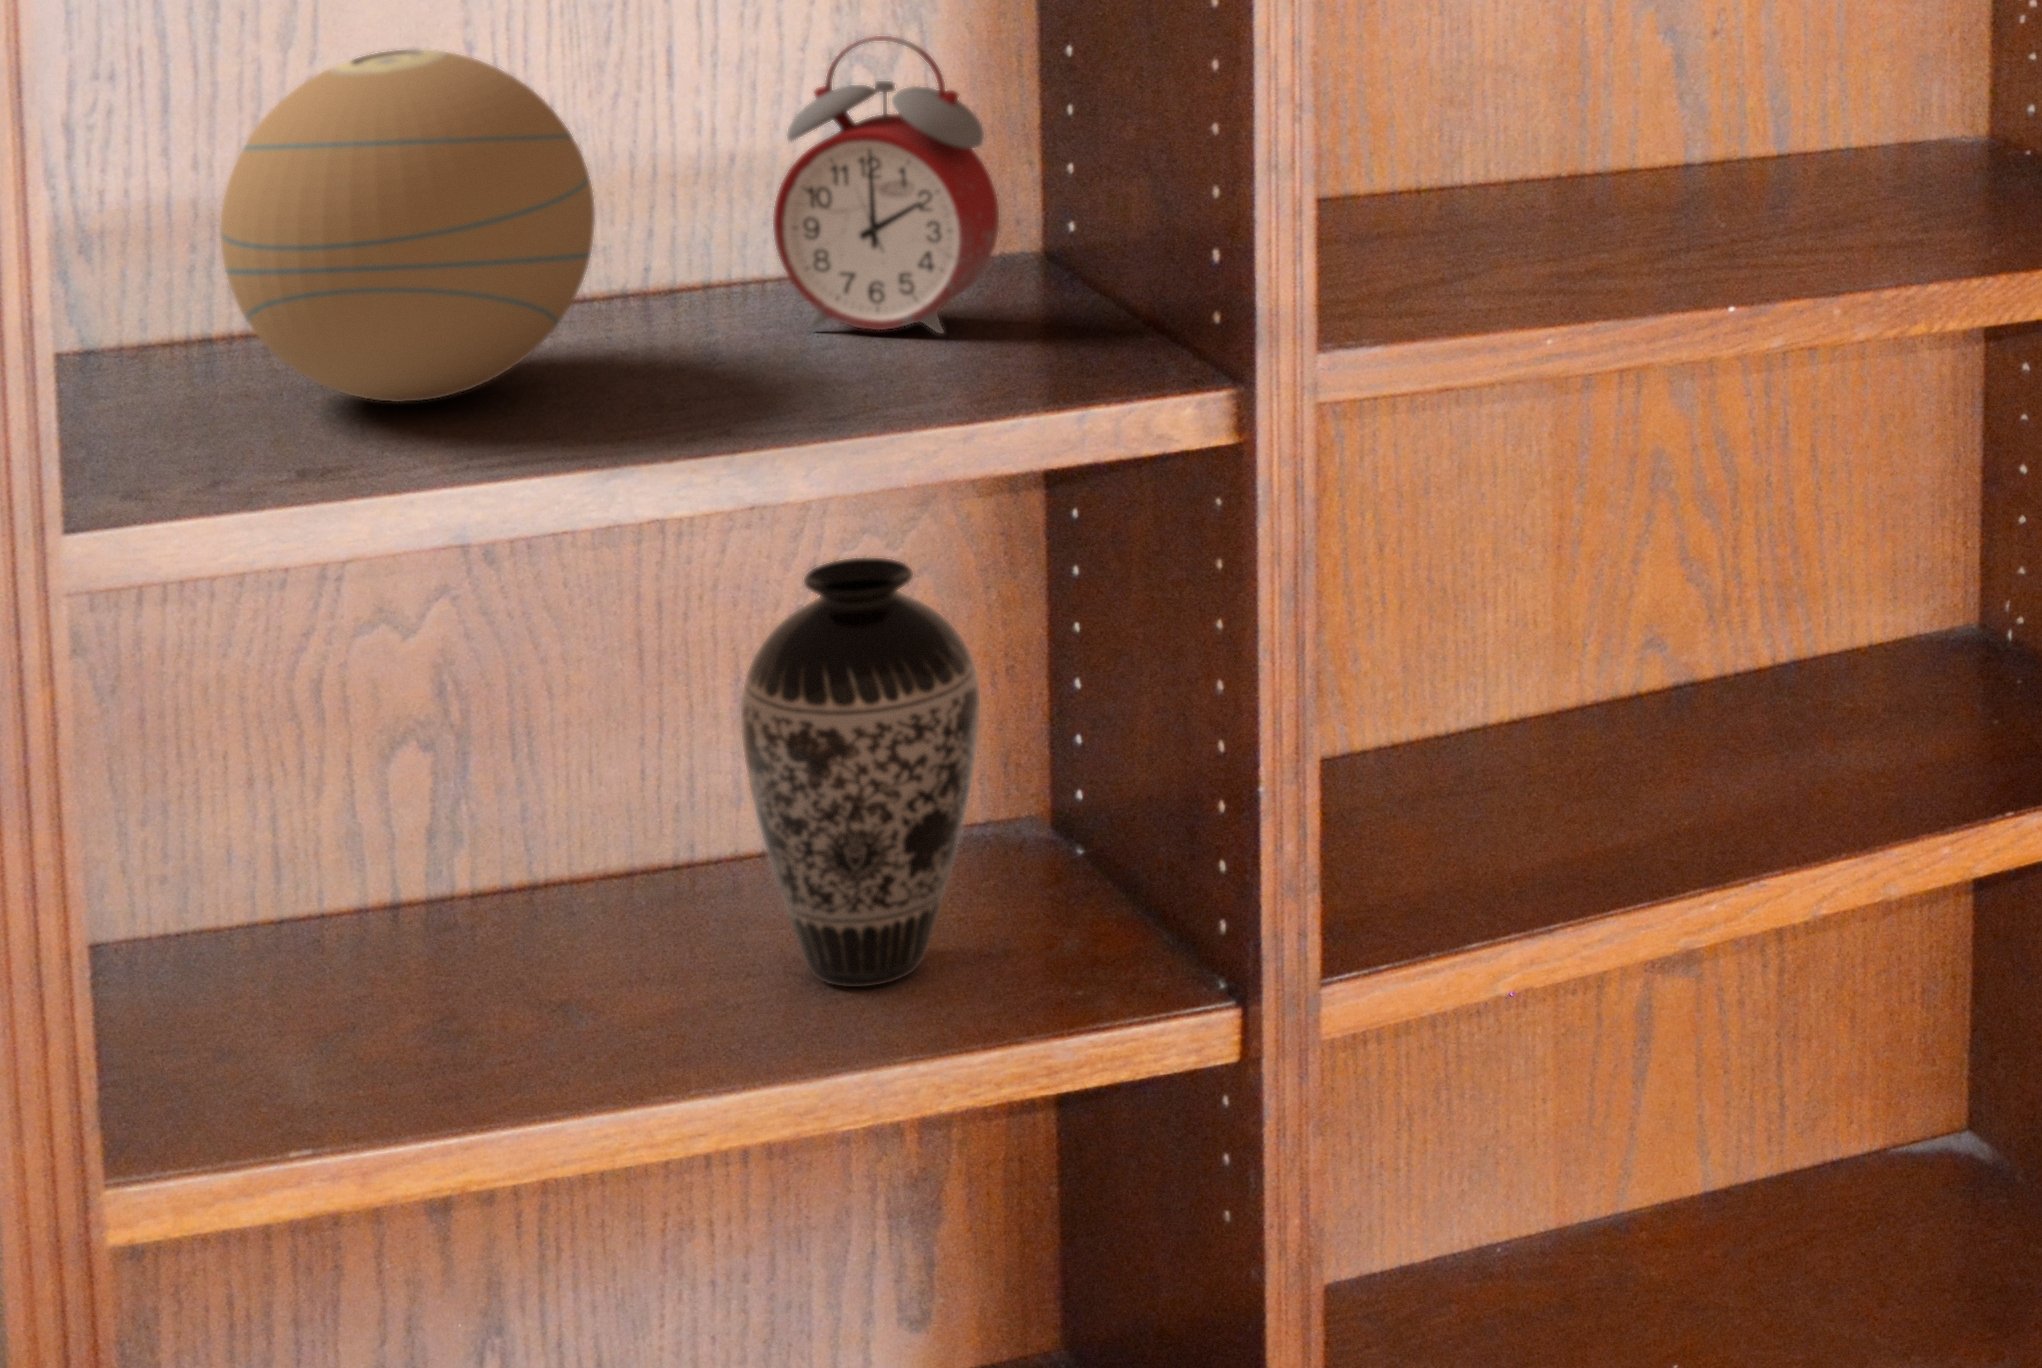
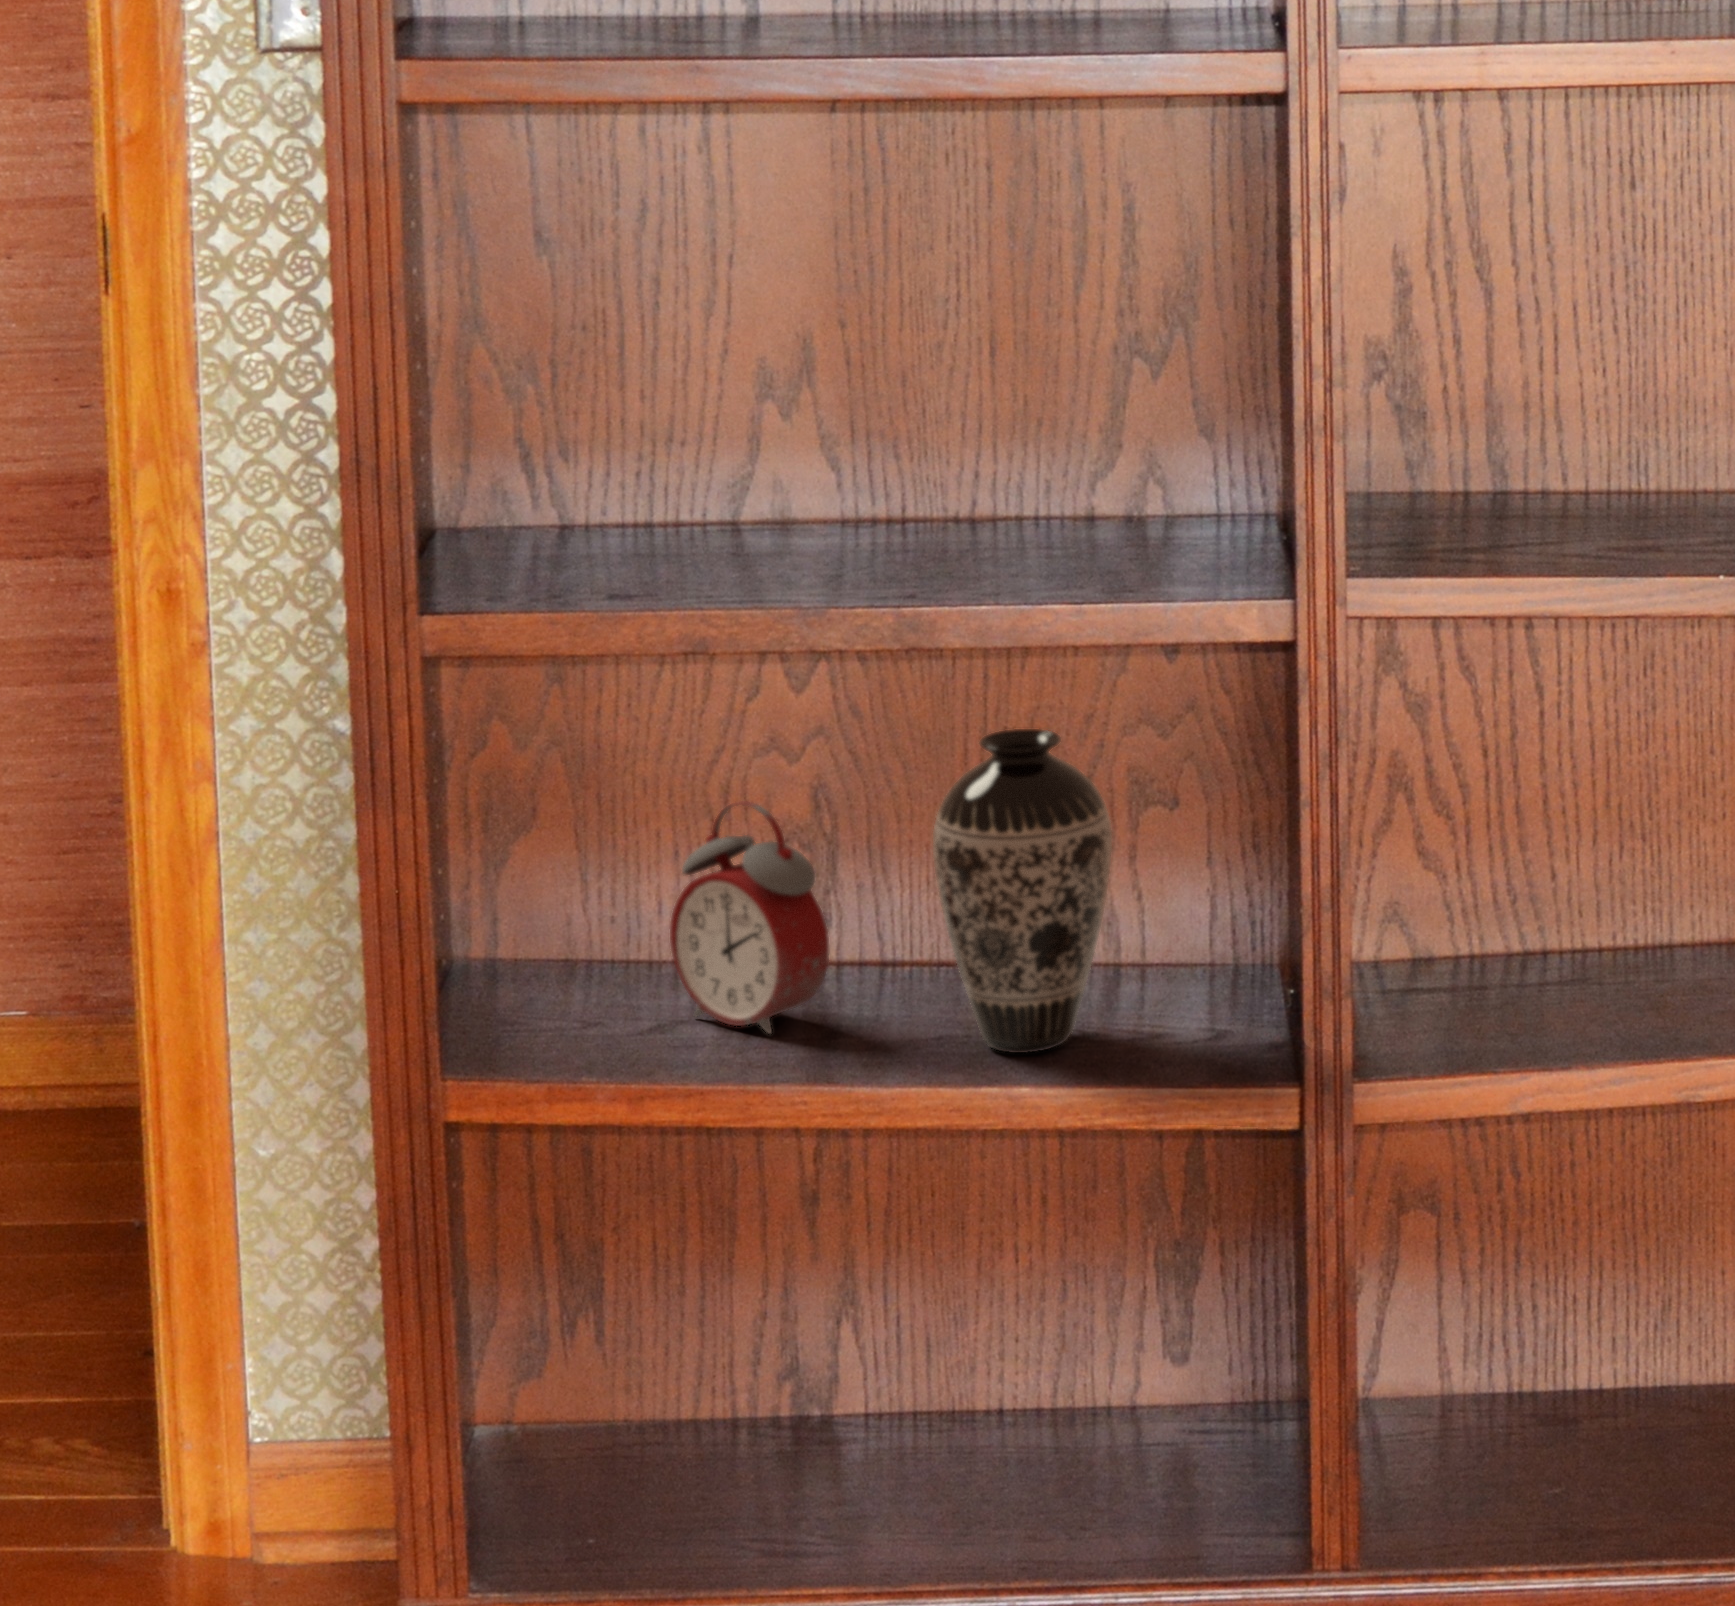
alarm clock: present [773,36,999,334] -> present [670,801,829,1033]
decorative orb: present [220,49,595,402] -> none [575,318,841,573]

